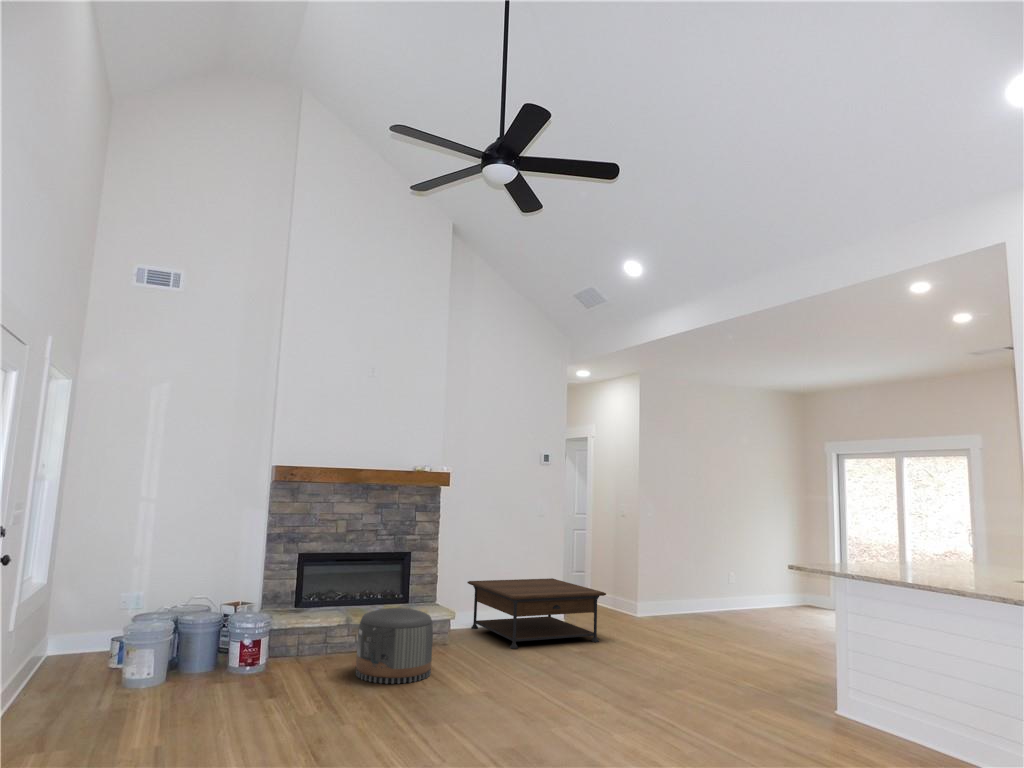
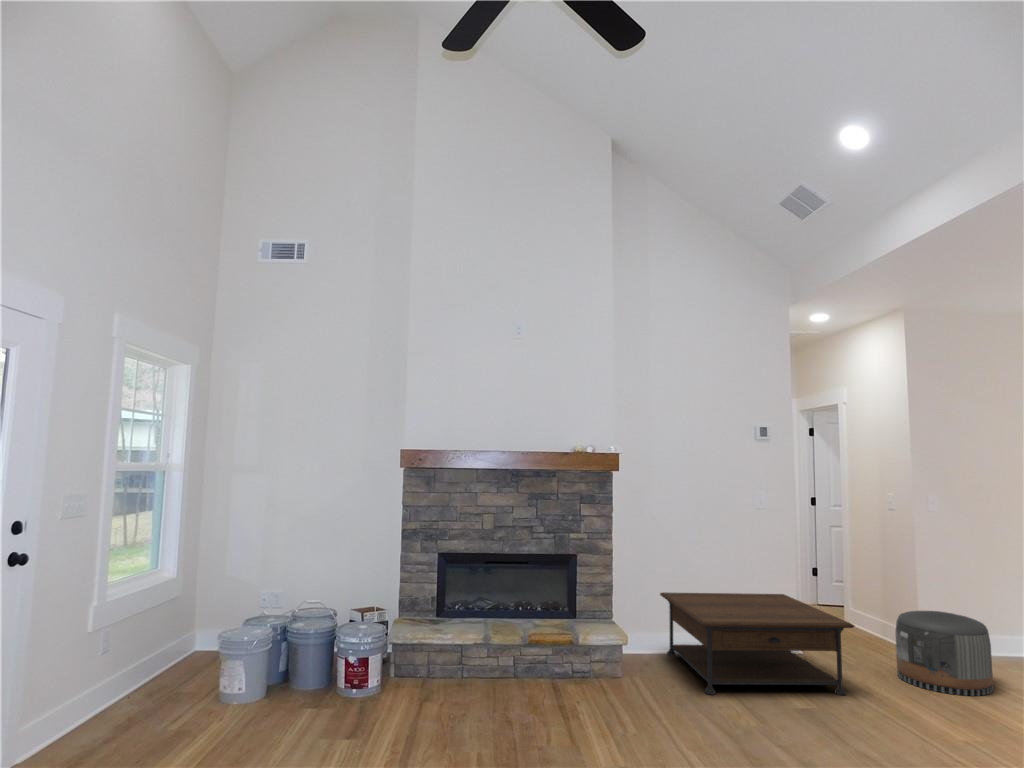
pouf: present [356,608,433,684] -> present [895,611,993,696]

